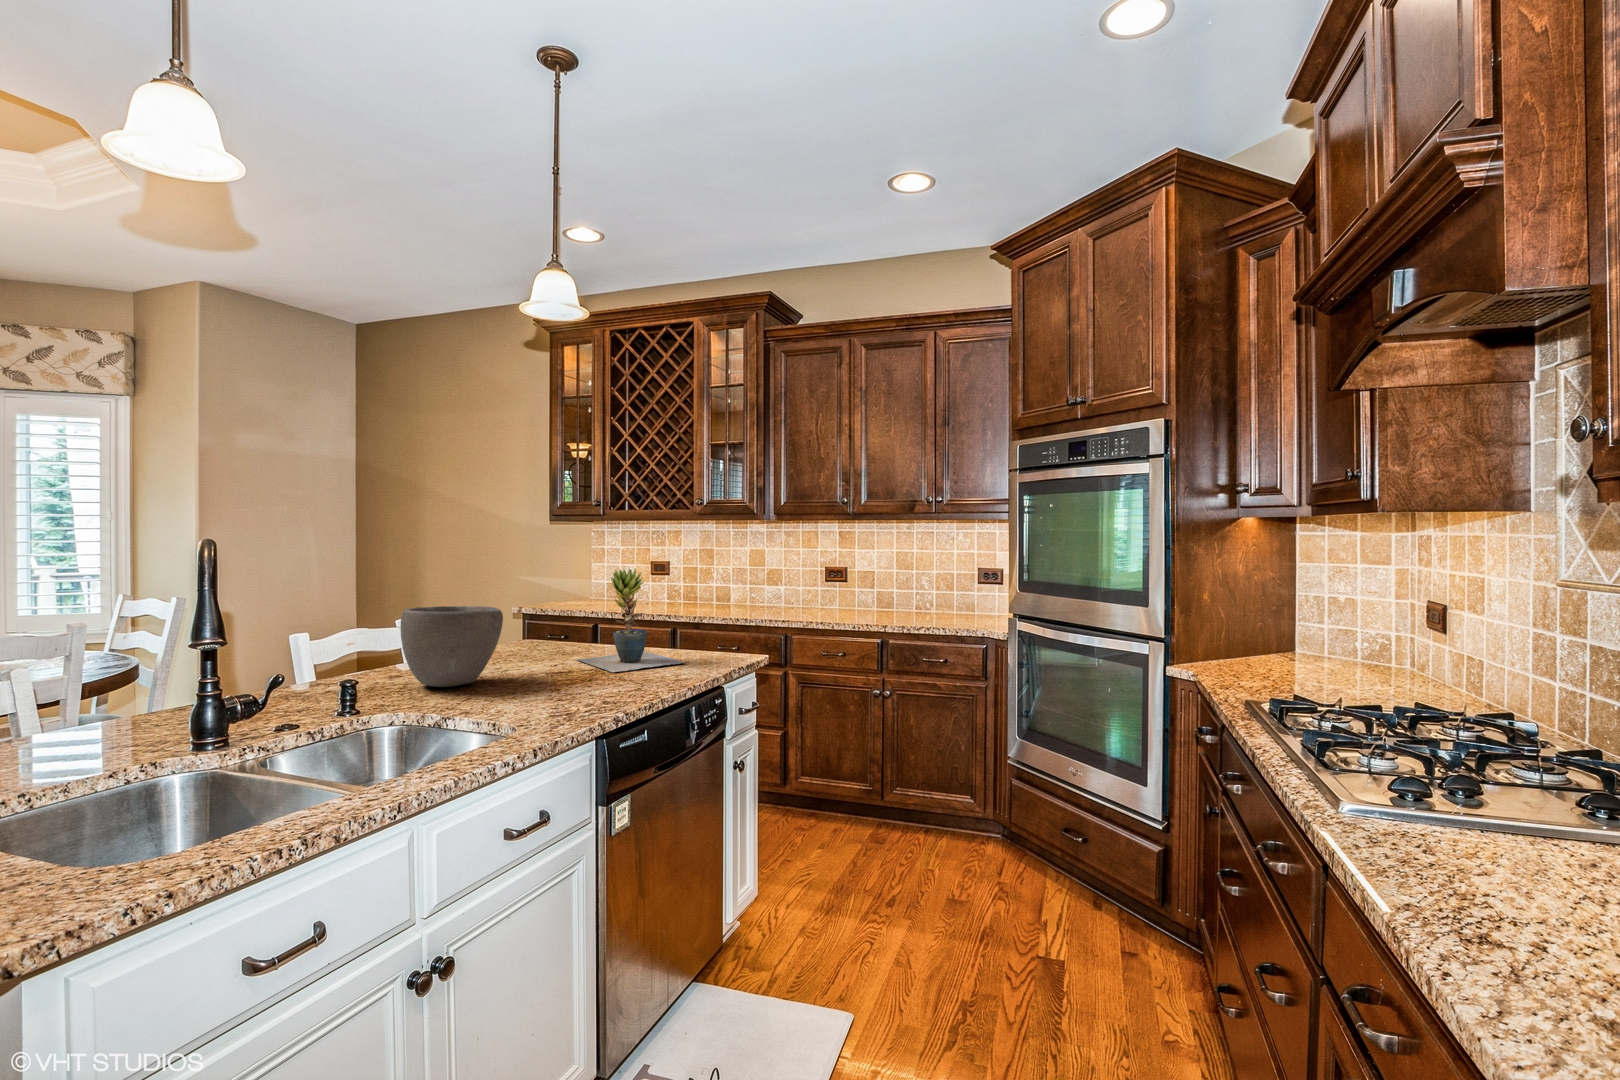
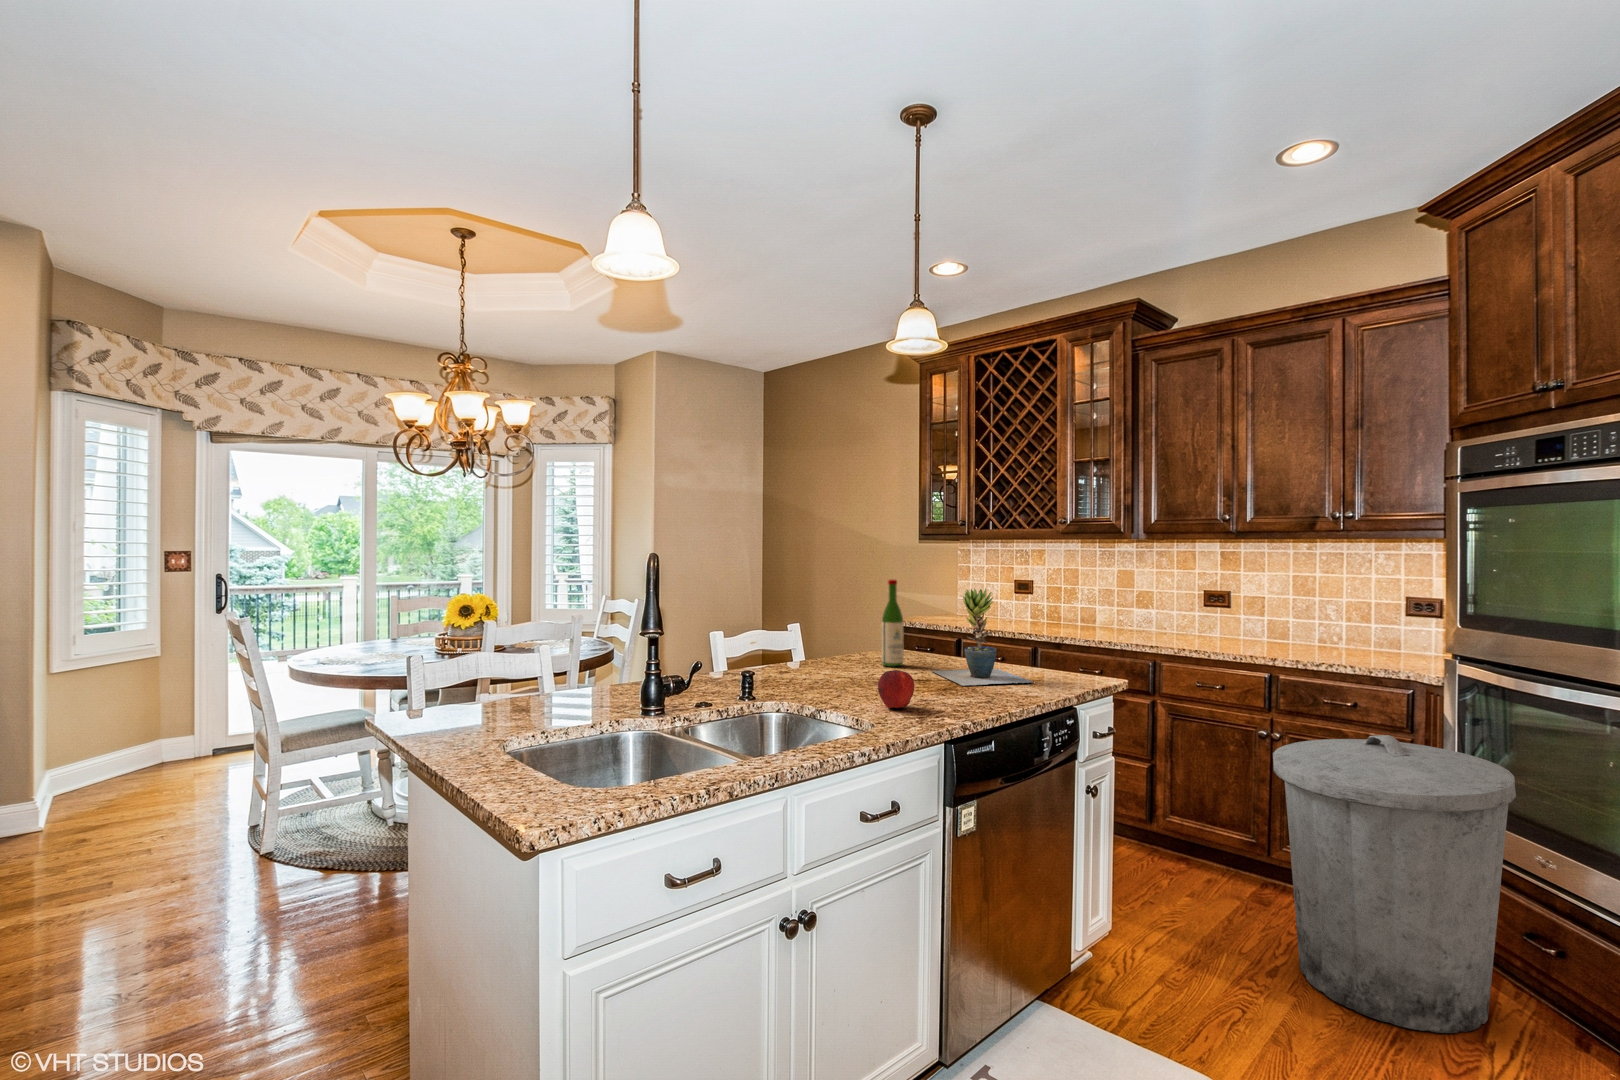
wine bottle: none [518,562,543,658] -> present [882,579,904,667]
bowl: present [401,606,503,687] -> none [788,617,867,686]
apple: none [519,662,563,706] -> present [878,670,914,708]
trash can: none [890,683,1058,925] -> present [1273,735,1516,1033]

